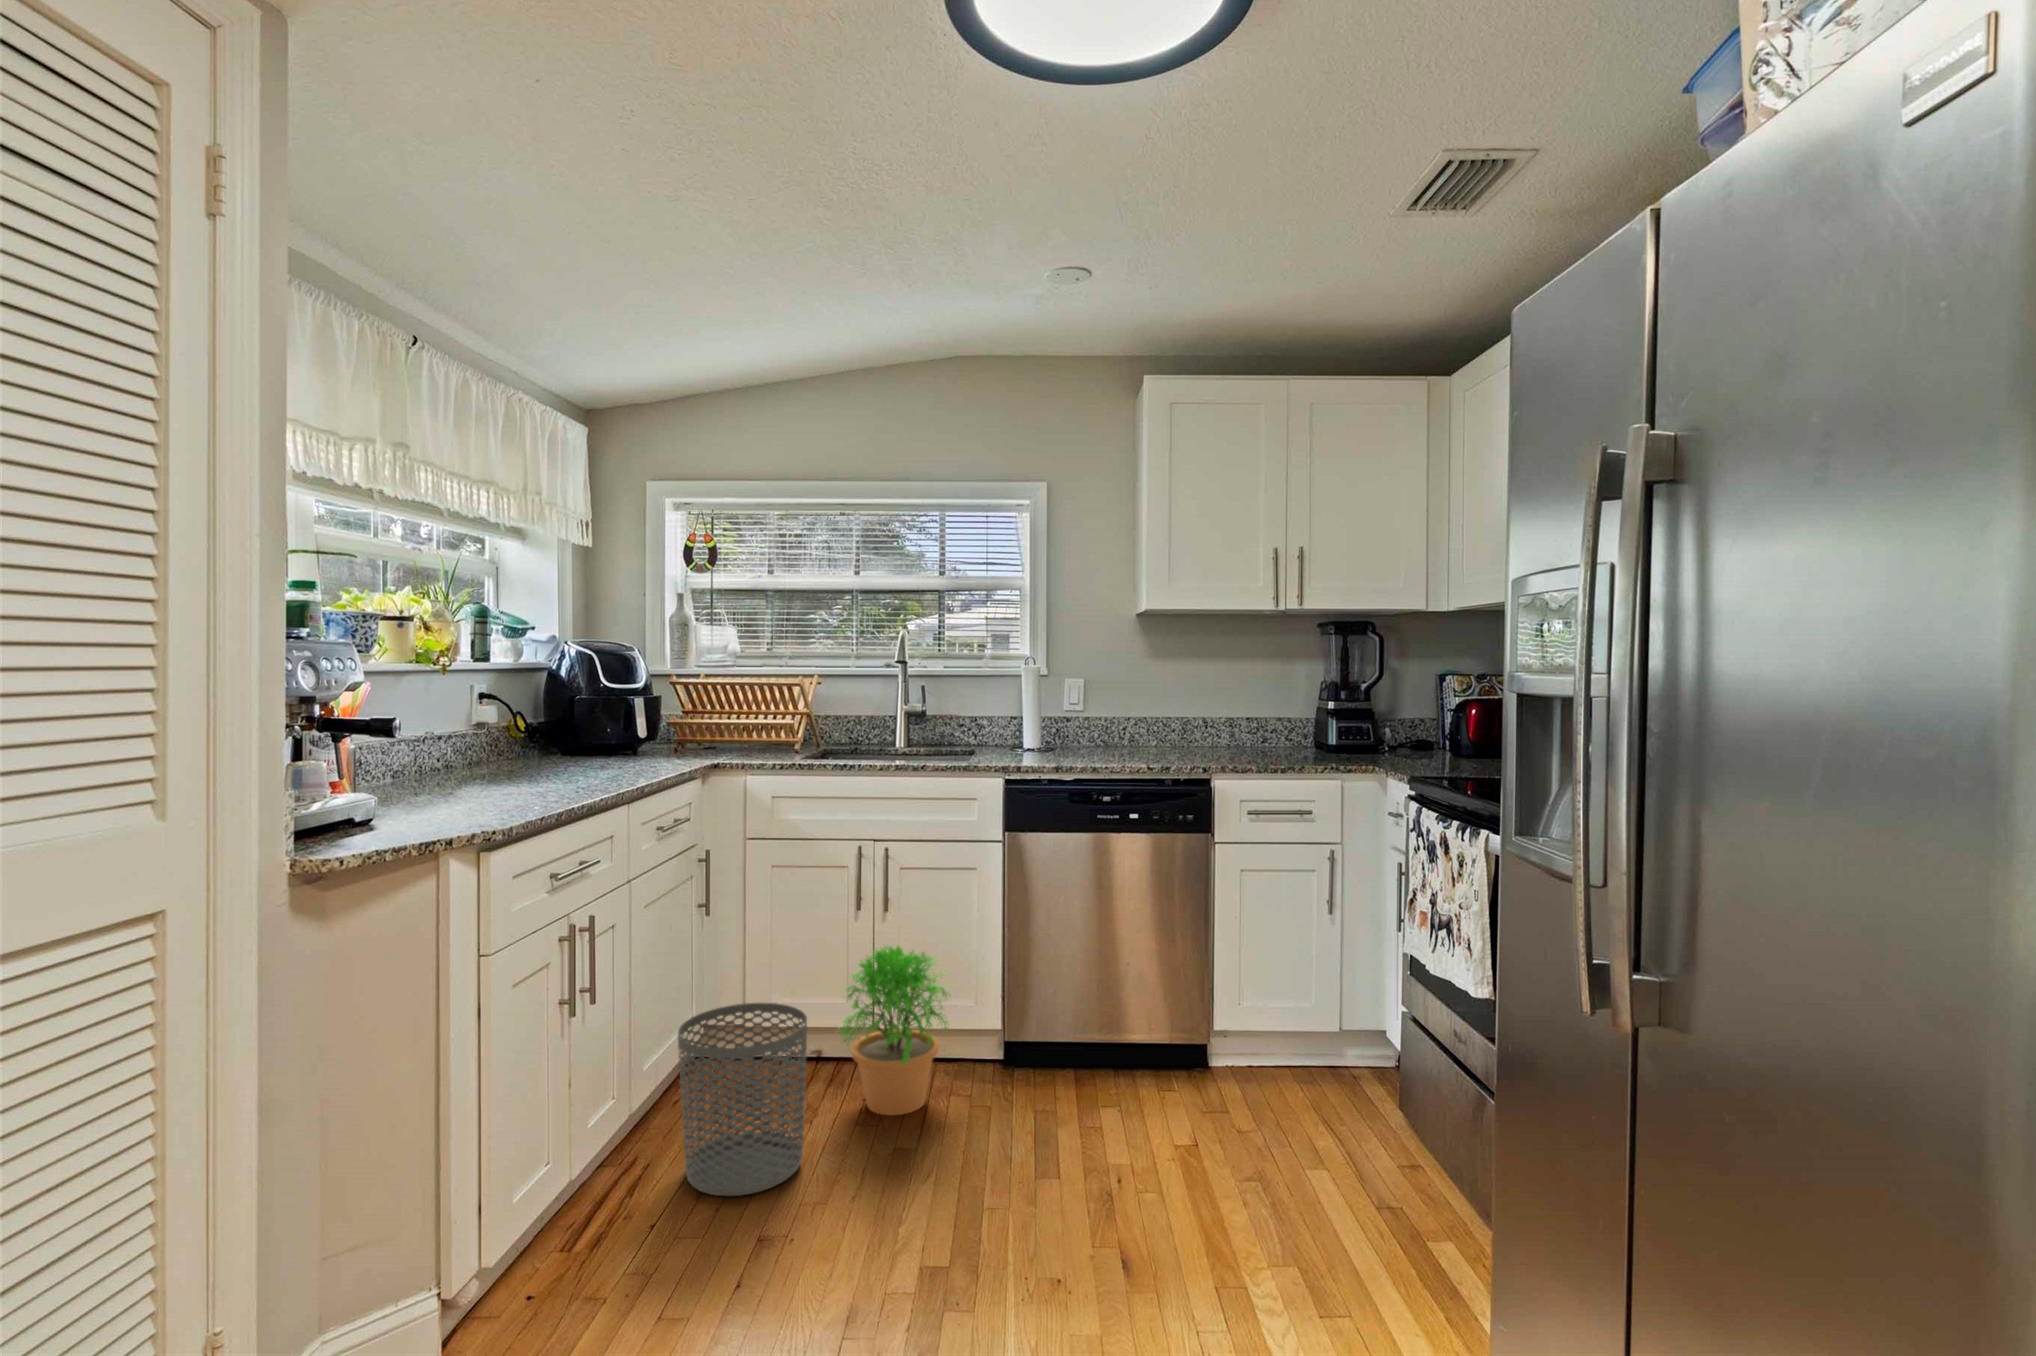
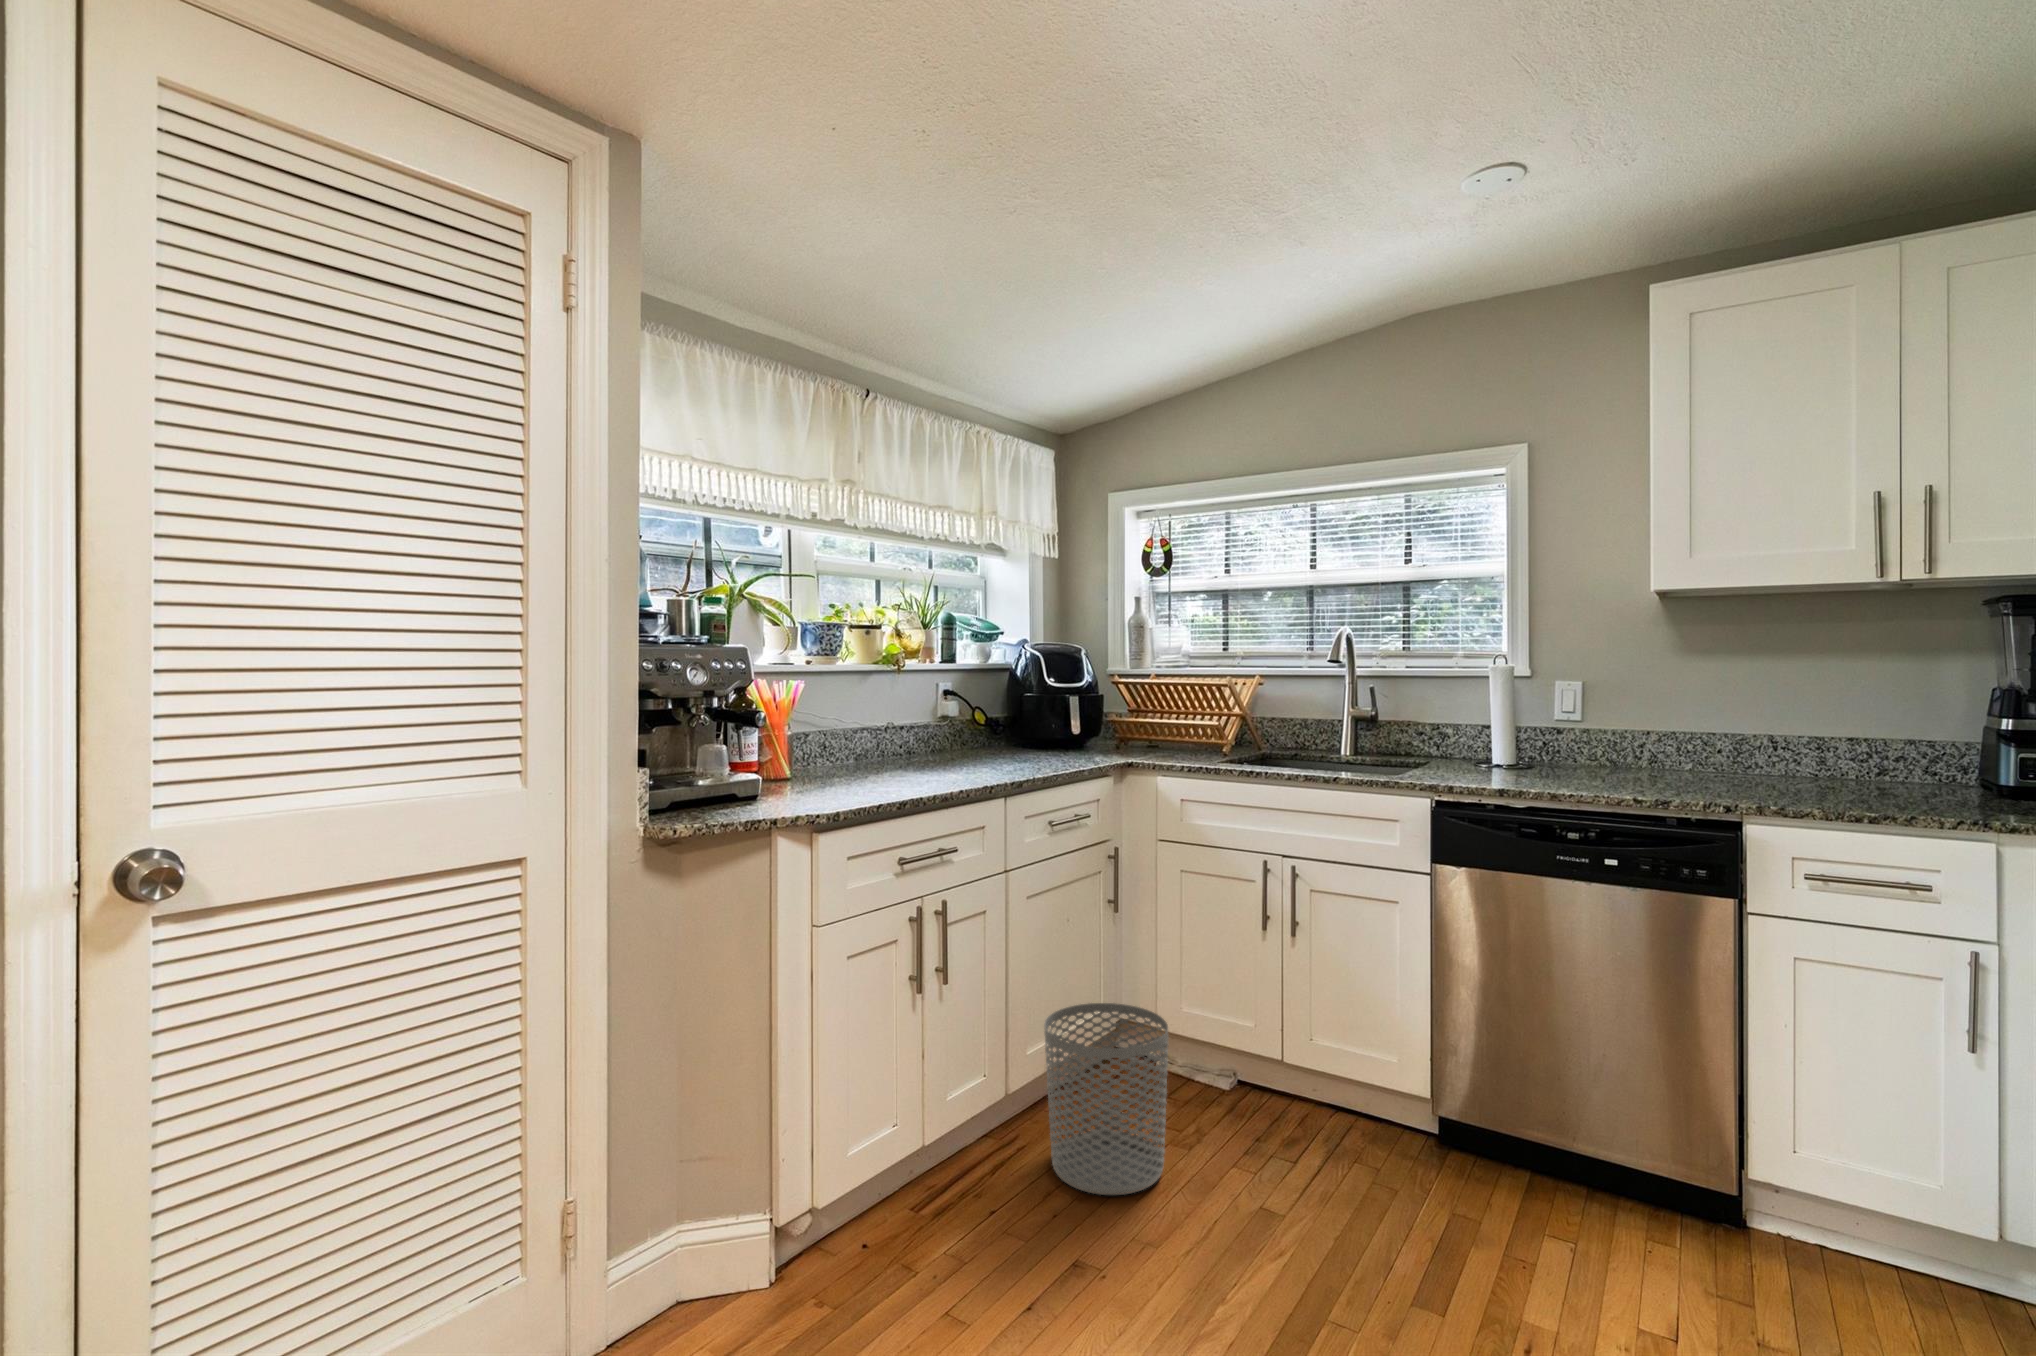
potted plant: present [841,945,950,1115] -> none [1217,969,1365,1160]

